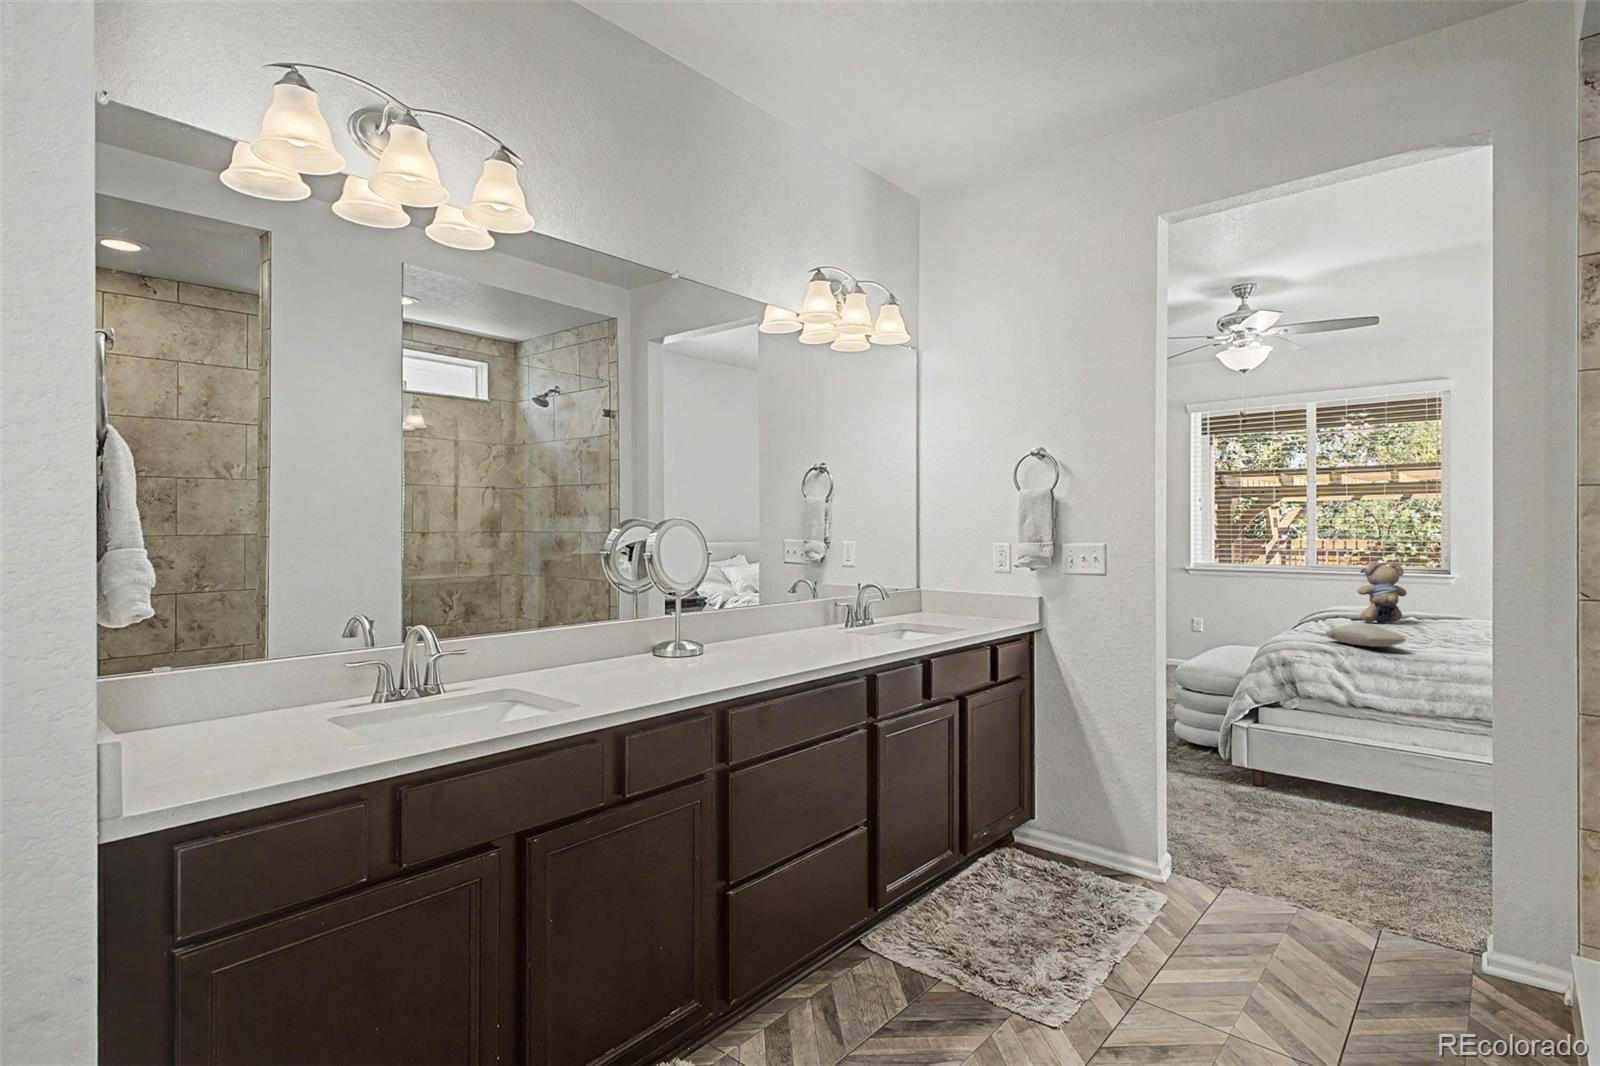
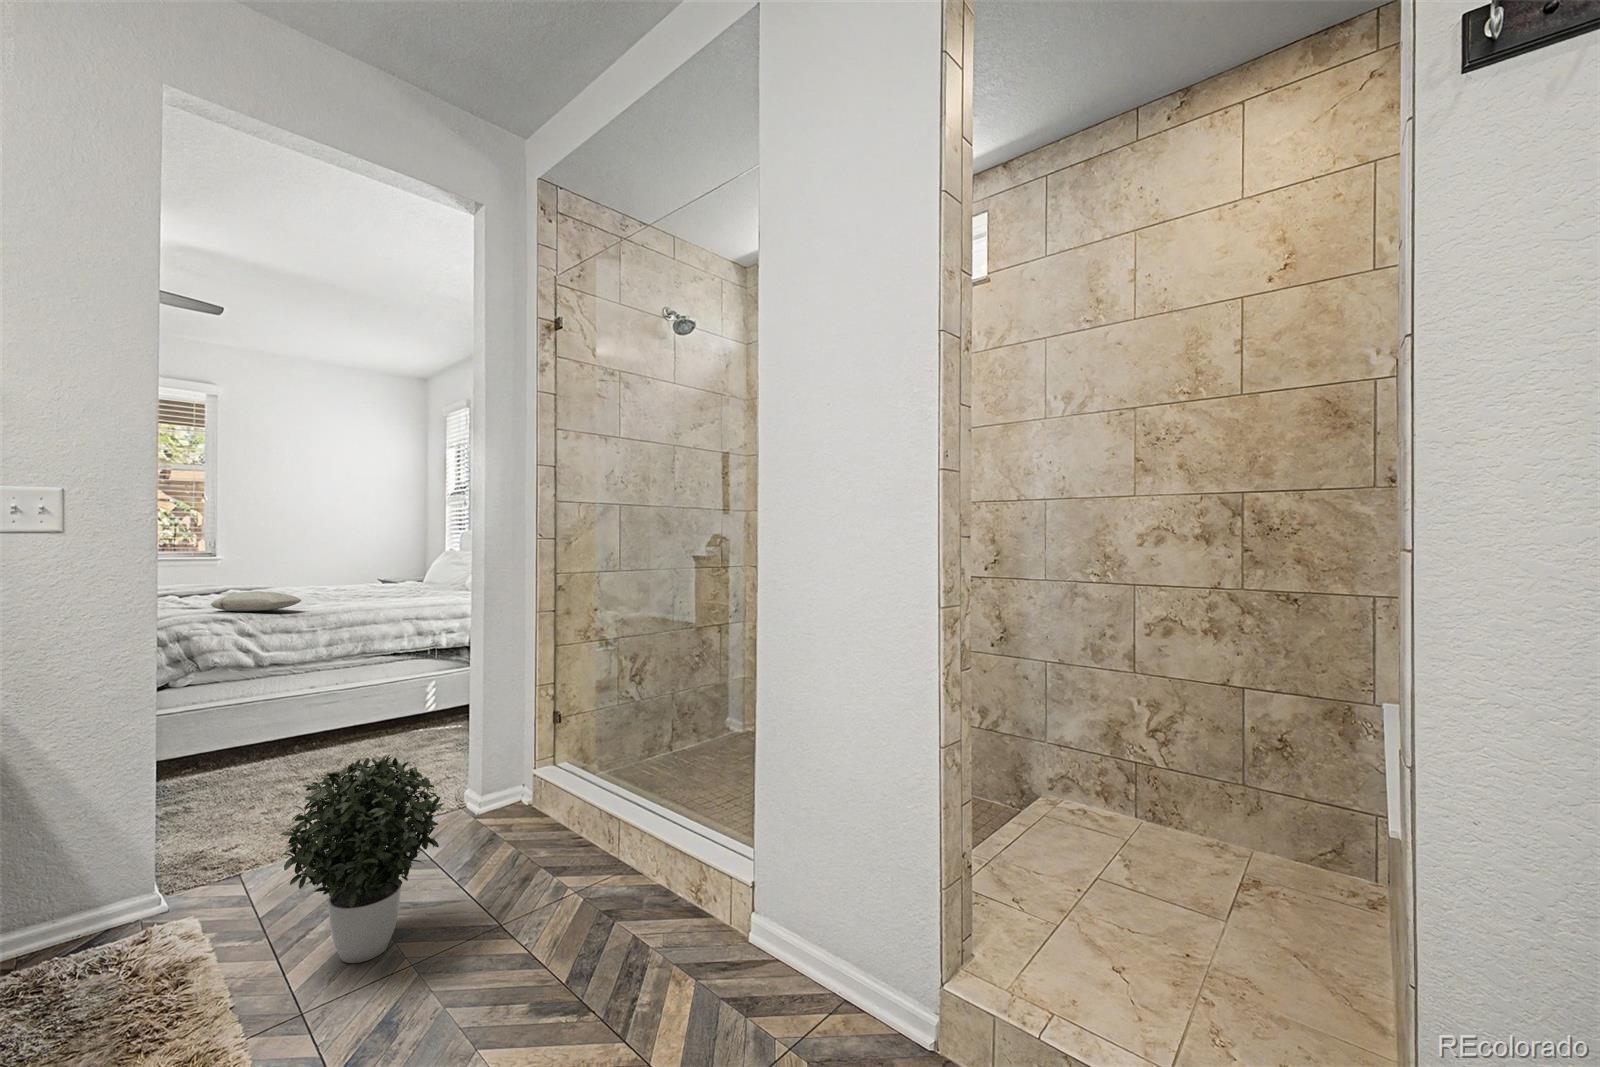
teddy bear: present [1357,562,1407,623] -> none [194,539,239,595]
potted plant: none [1145,805,1296,1008] -> present [280,755,444,963]

